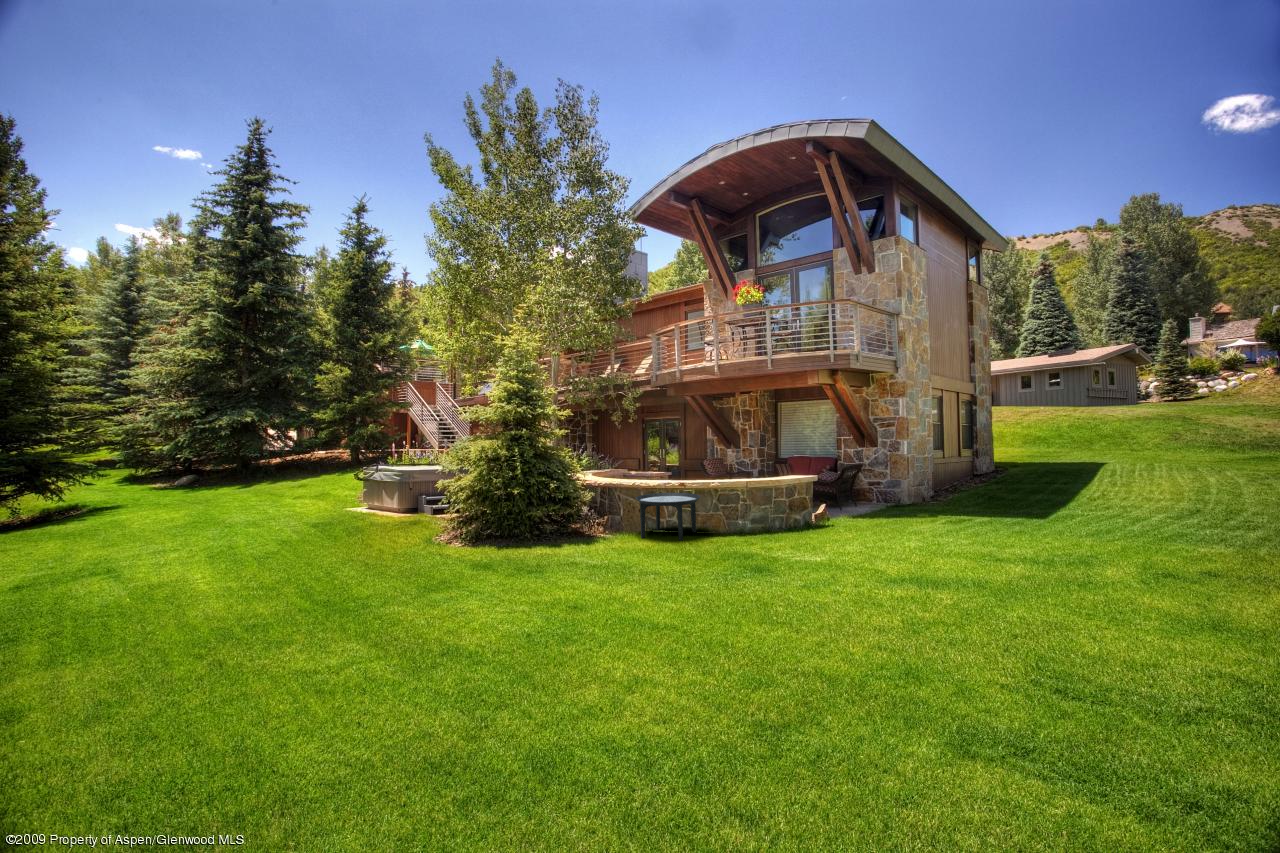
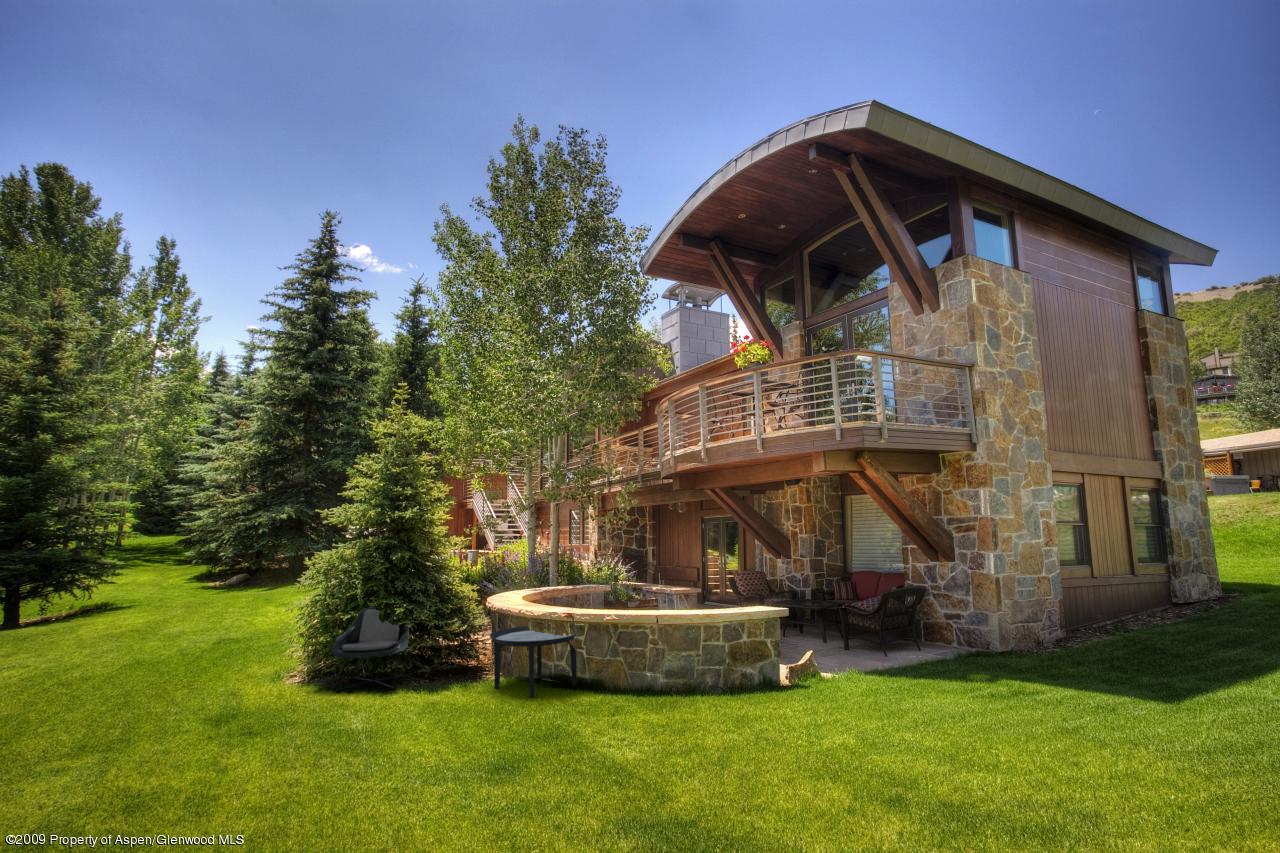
lounge chair: none [512,483,568,549] -> present [332,607,411,692]

